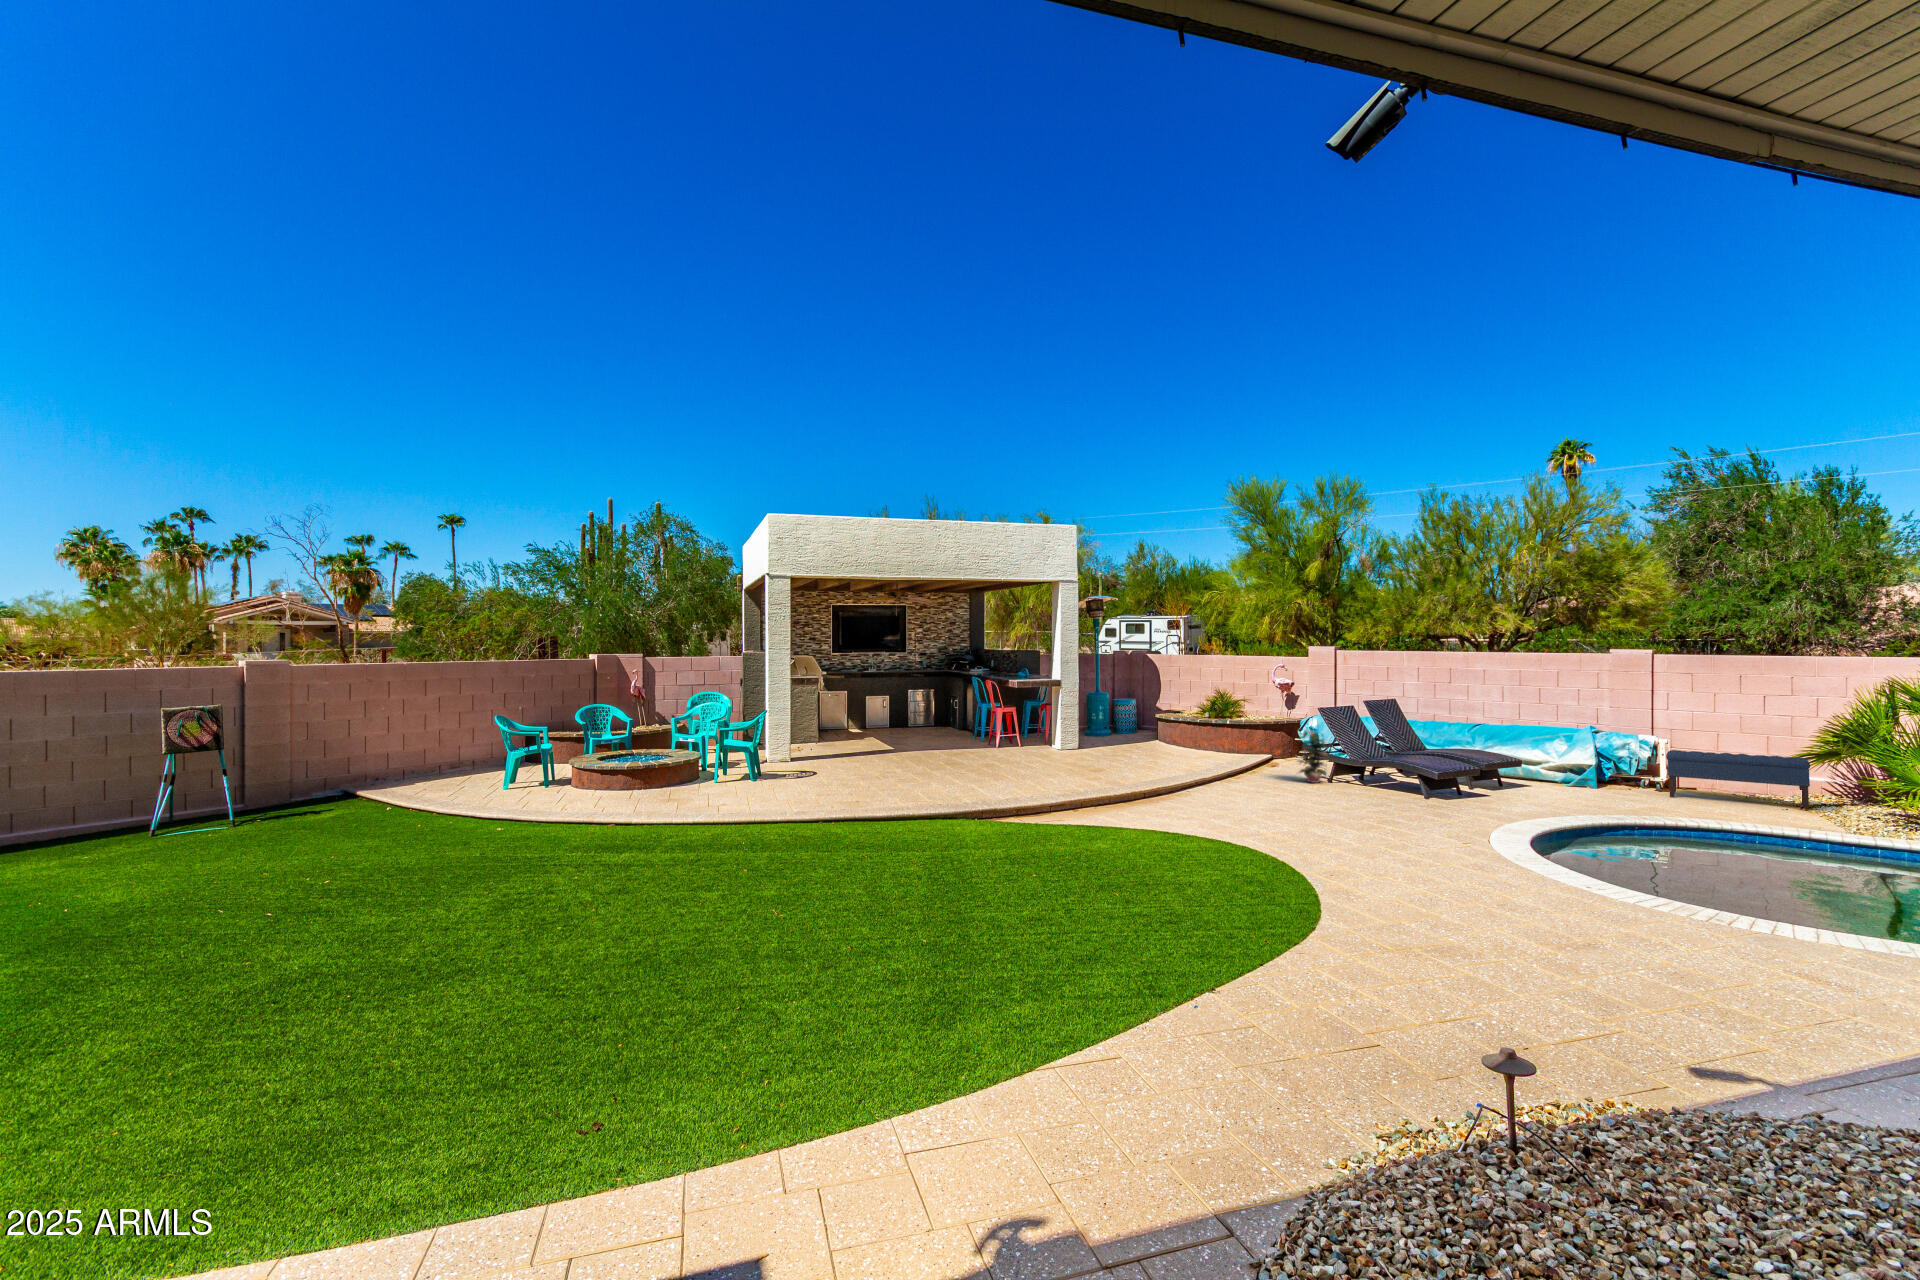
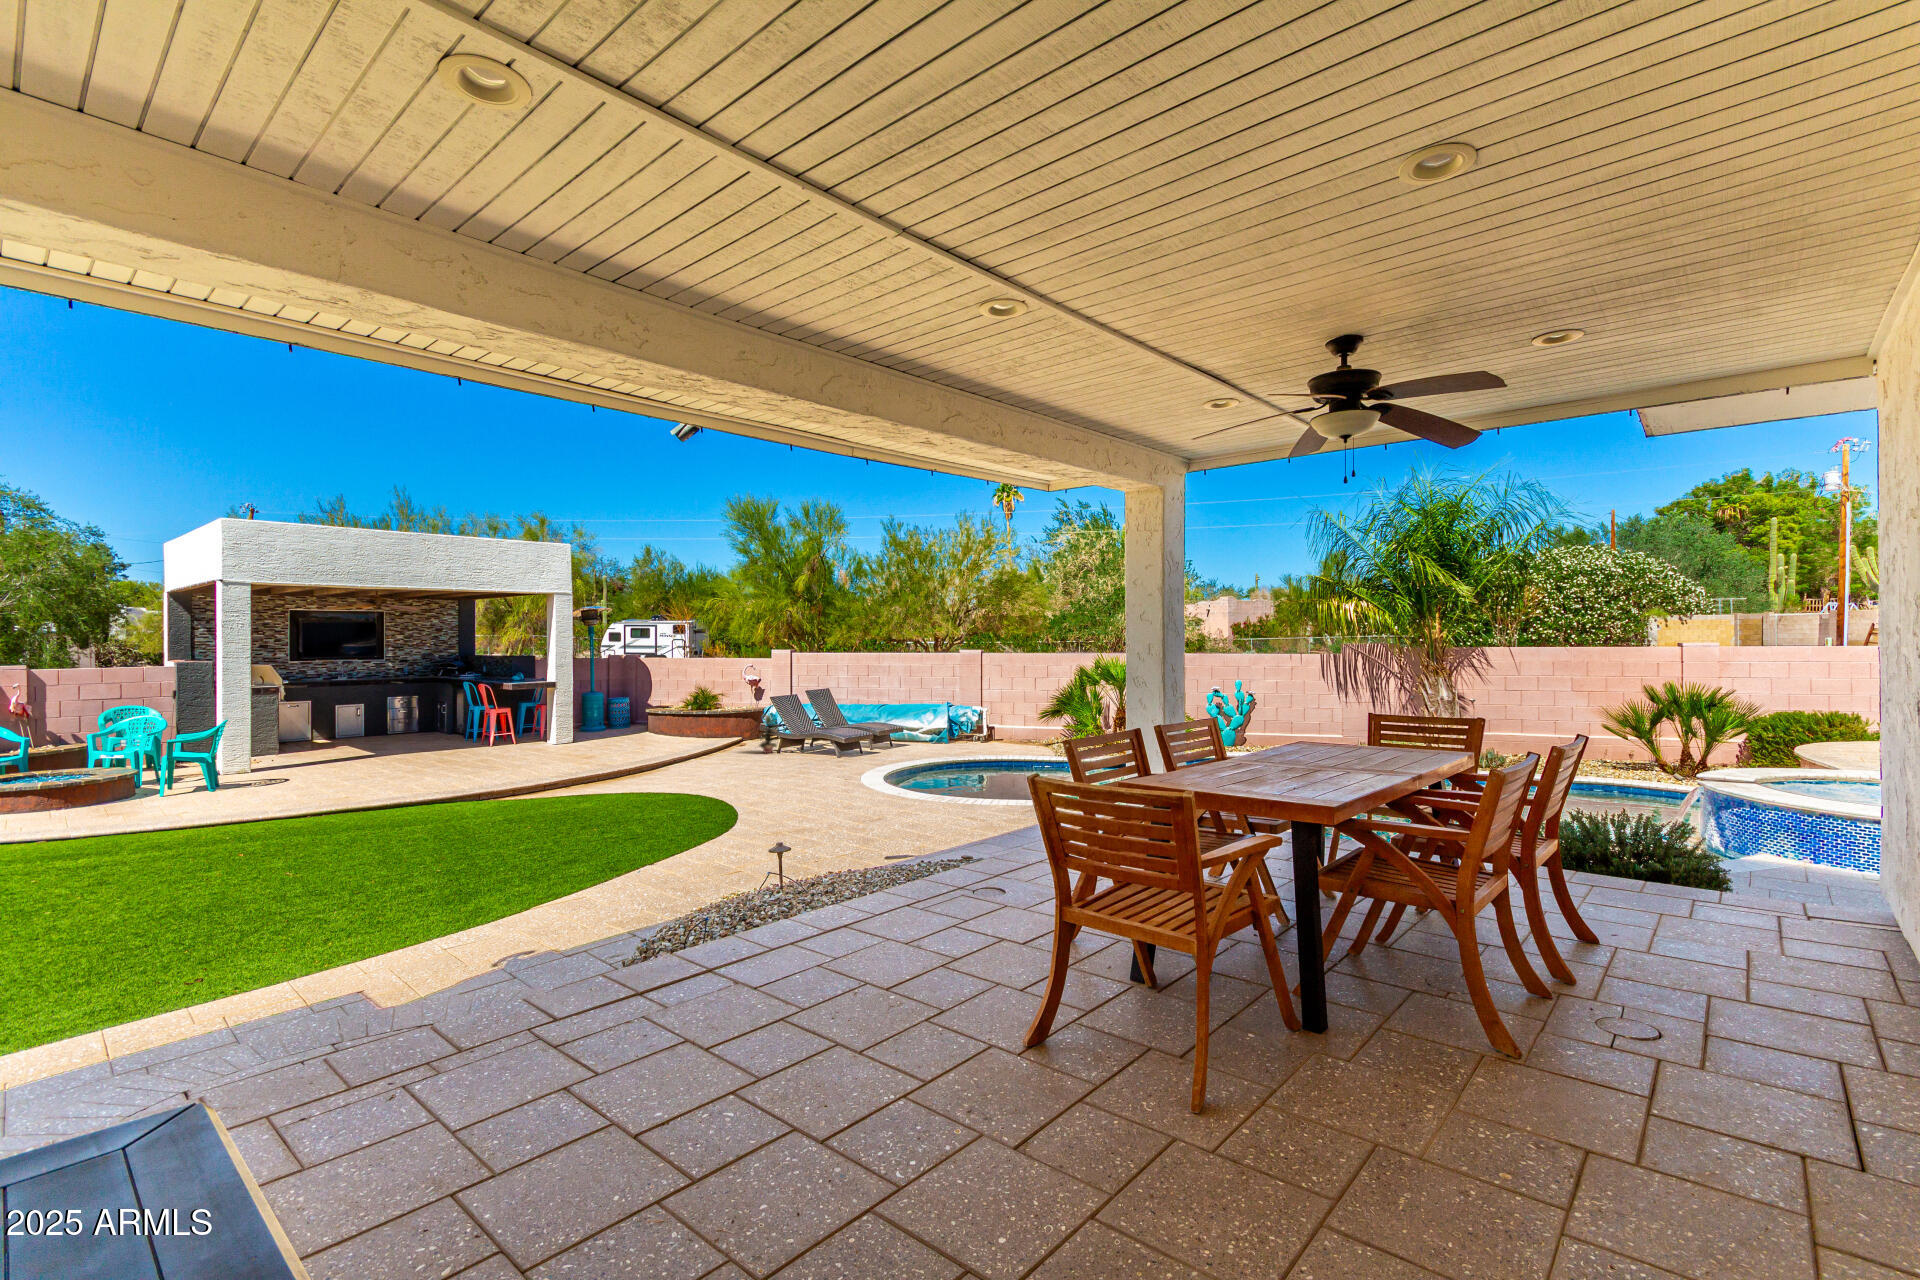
bench: present [1666,750,1810,810] -> none [977,714,1040,744]

